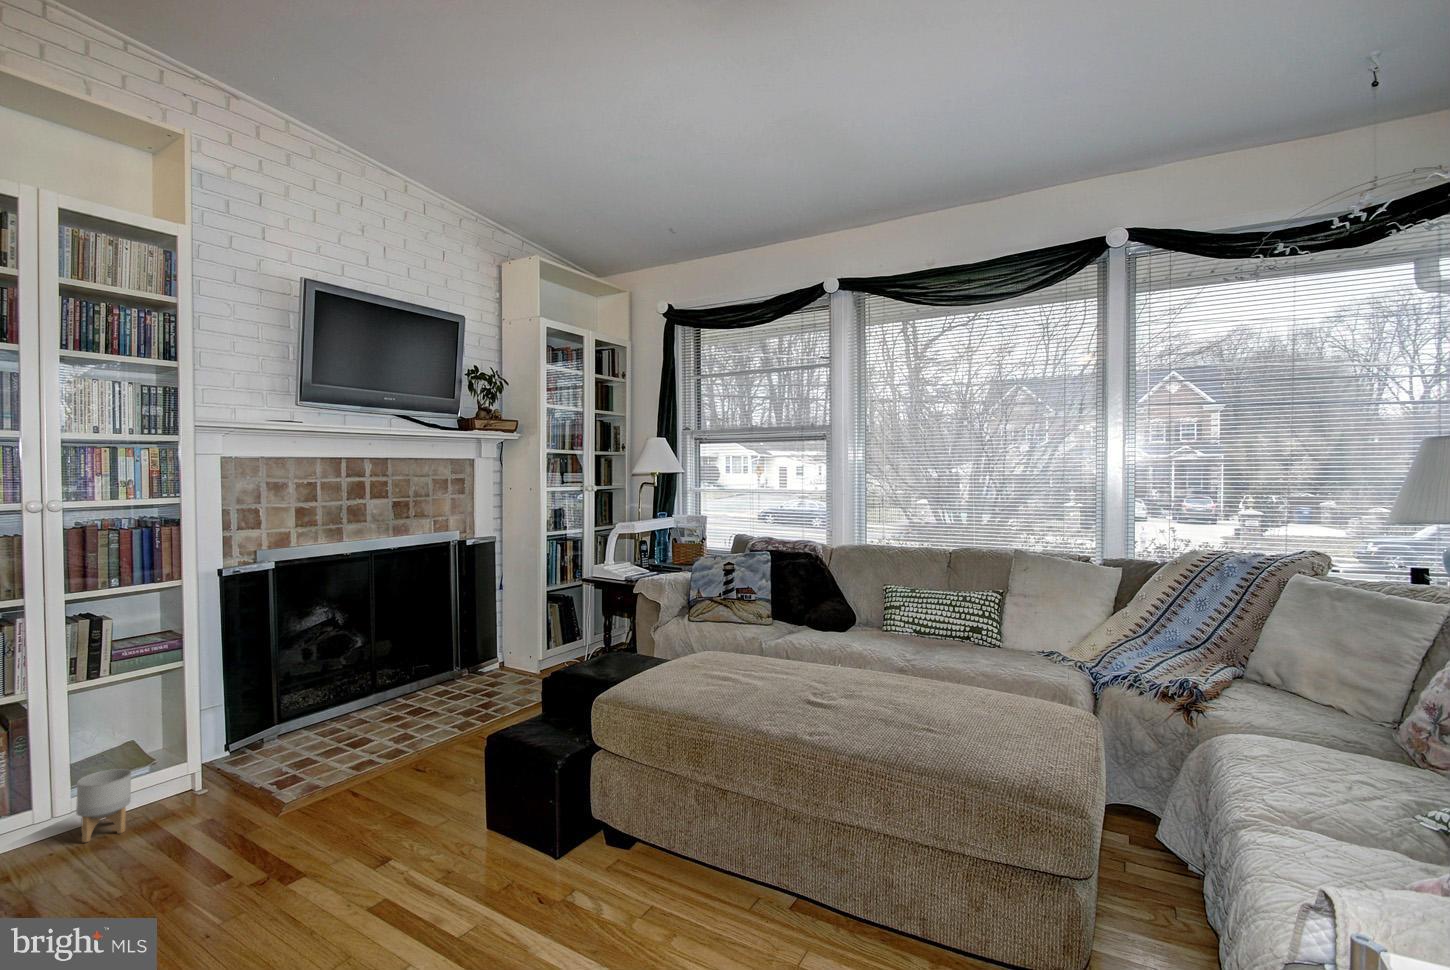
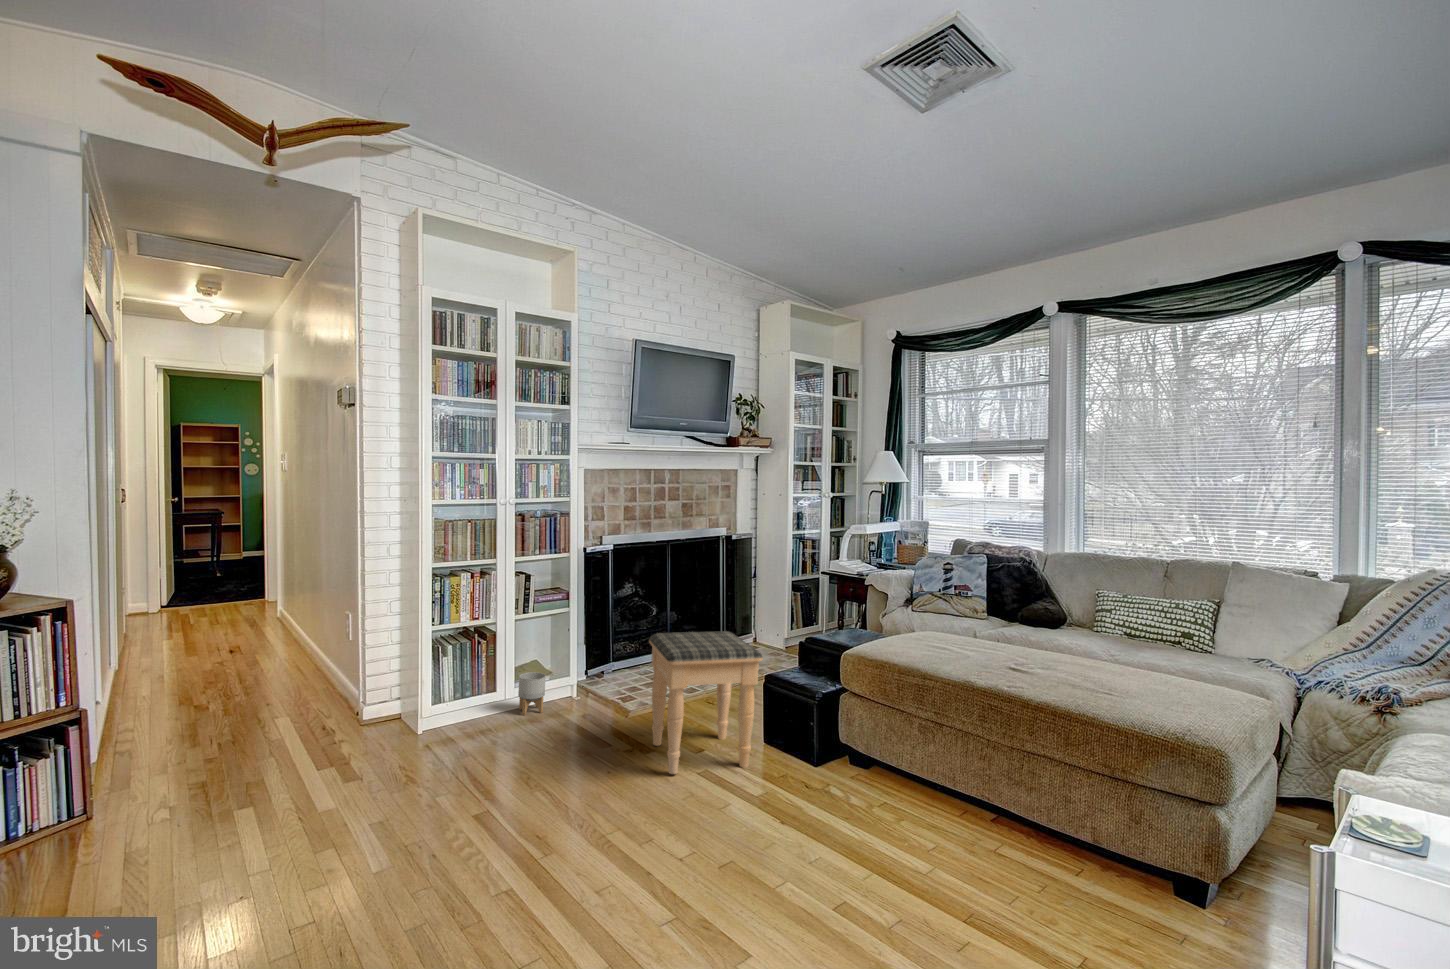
footstool: none [290,680,464,922] -> present [649,631,763,774]

